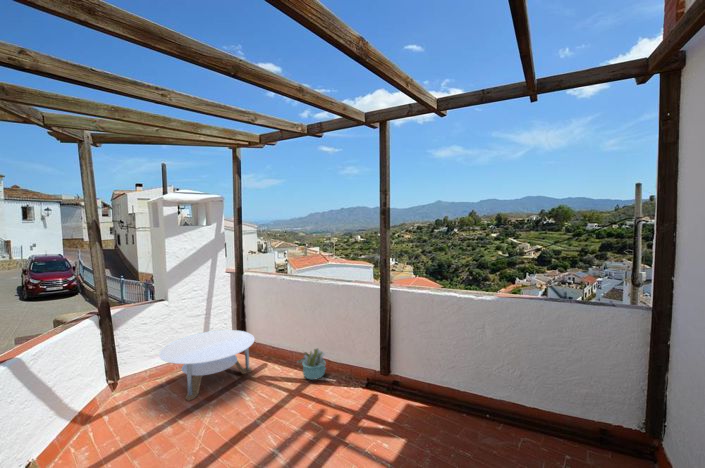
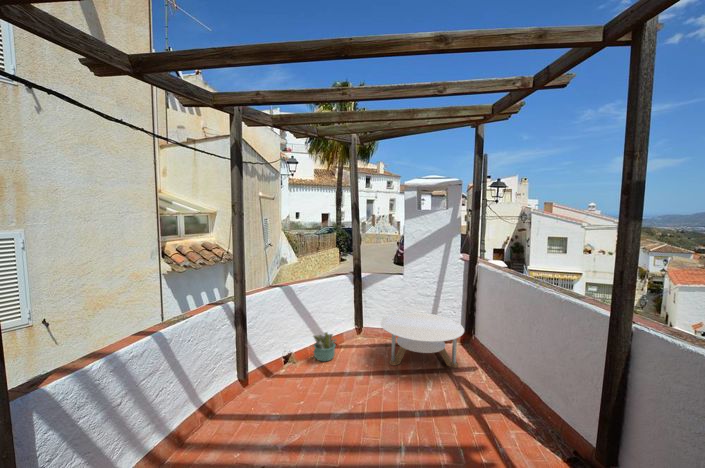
decorative plant: present [297,348,326,380] -> present [313,332,336,361]

